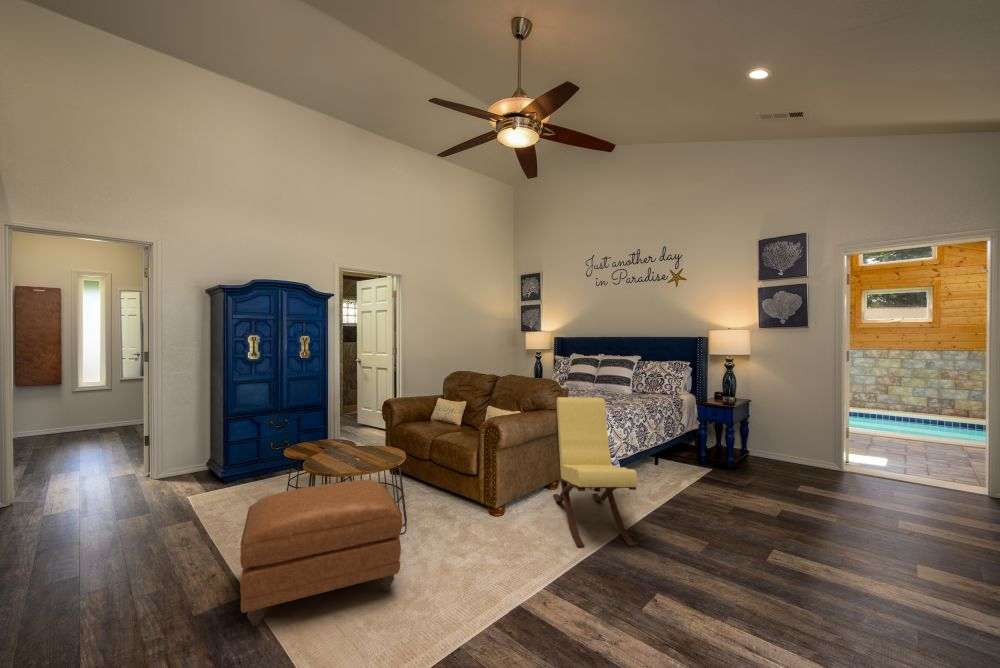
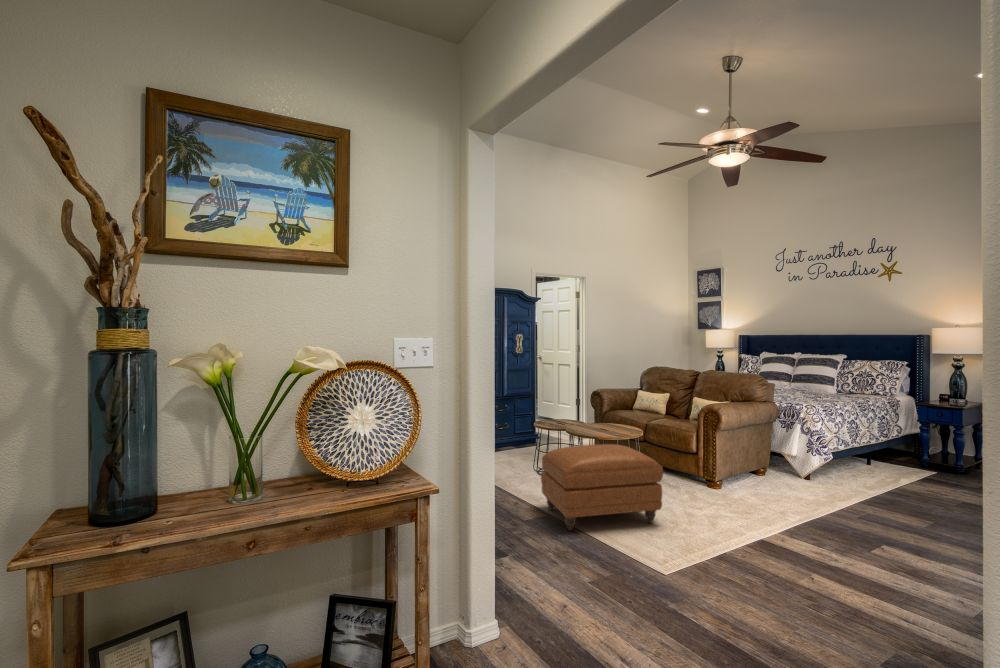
lounge chair: present [553,397,638,548] -> none [763,389,860,518]

